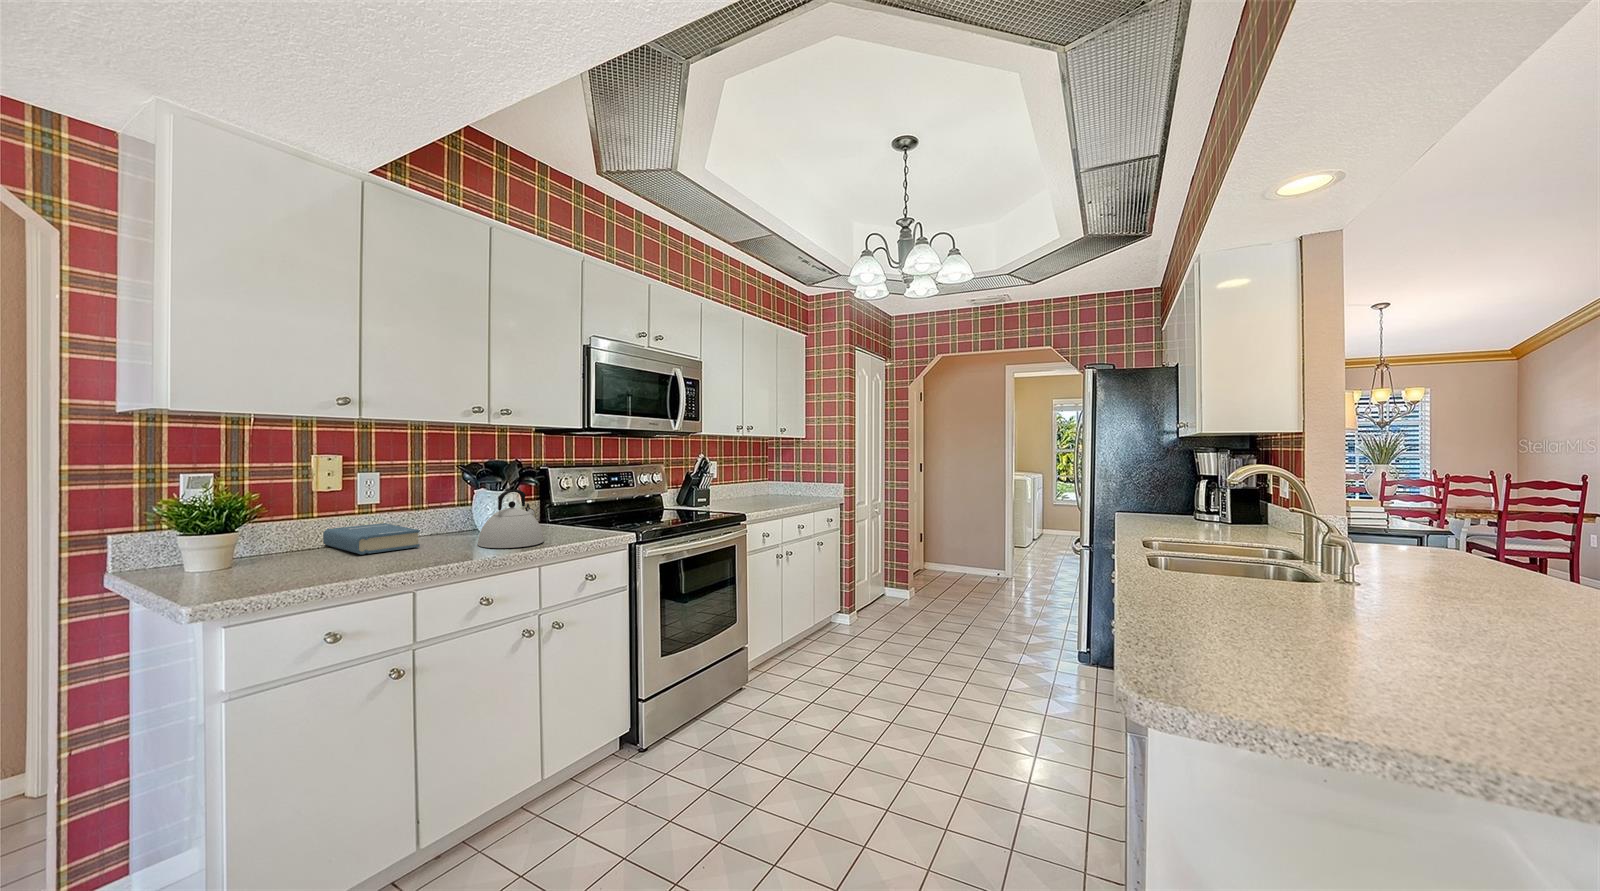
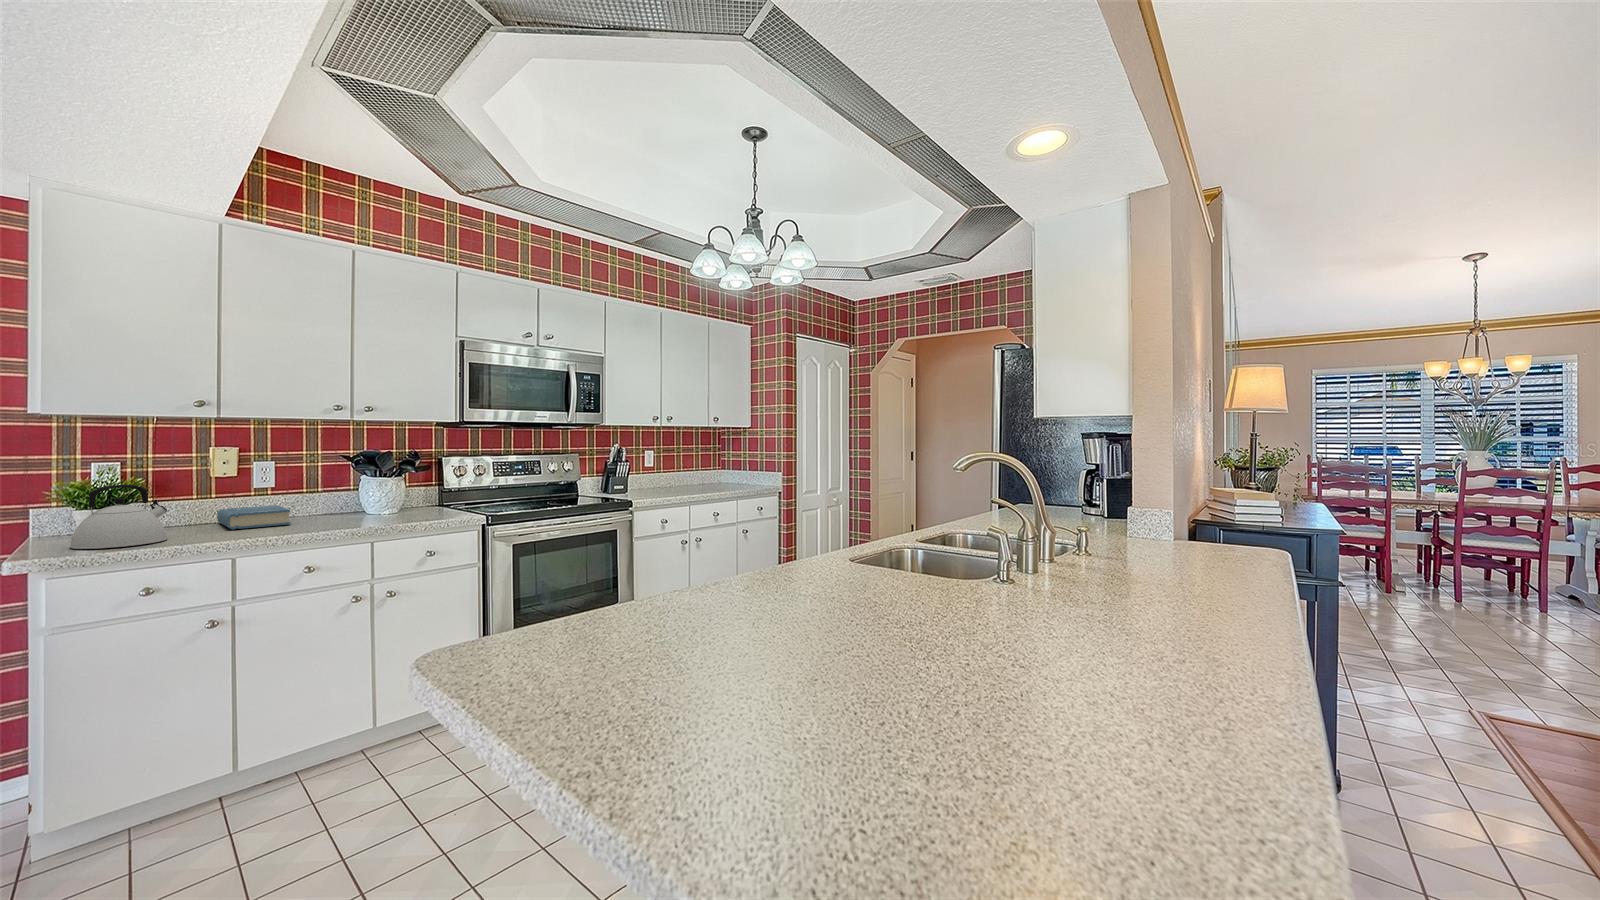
kettle: present [478,490,544,548] -> present [70,485,167,549]

